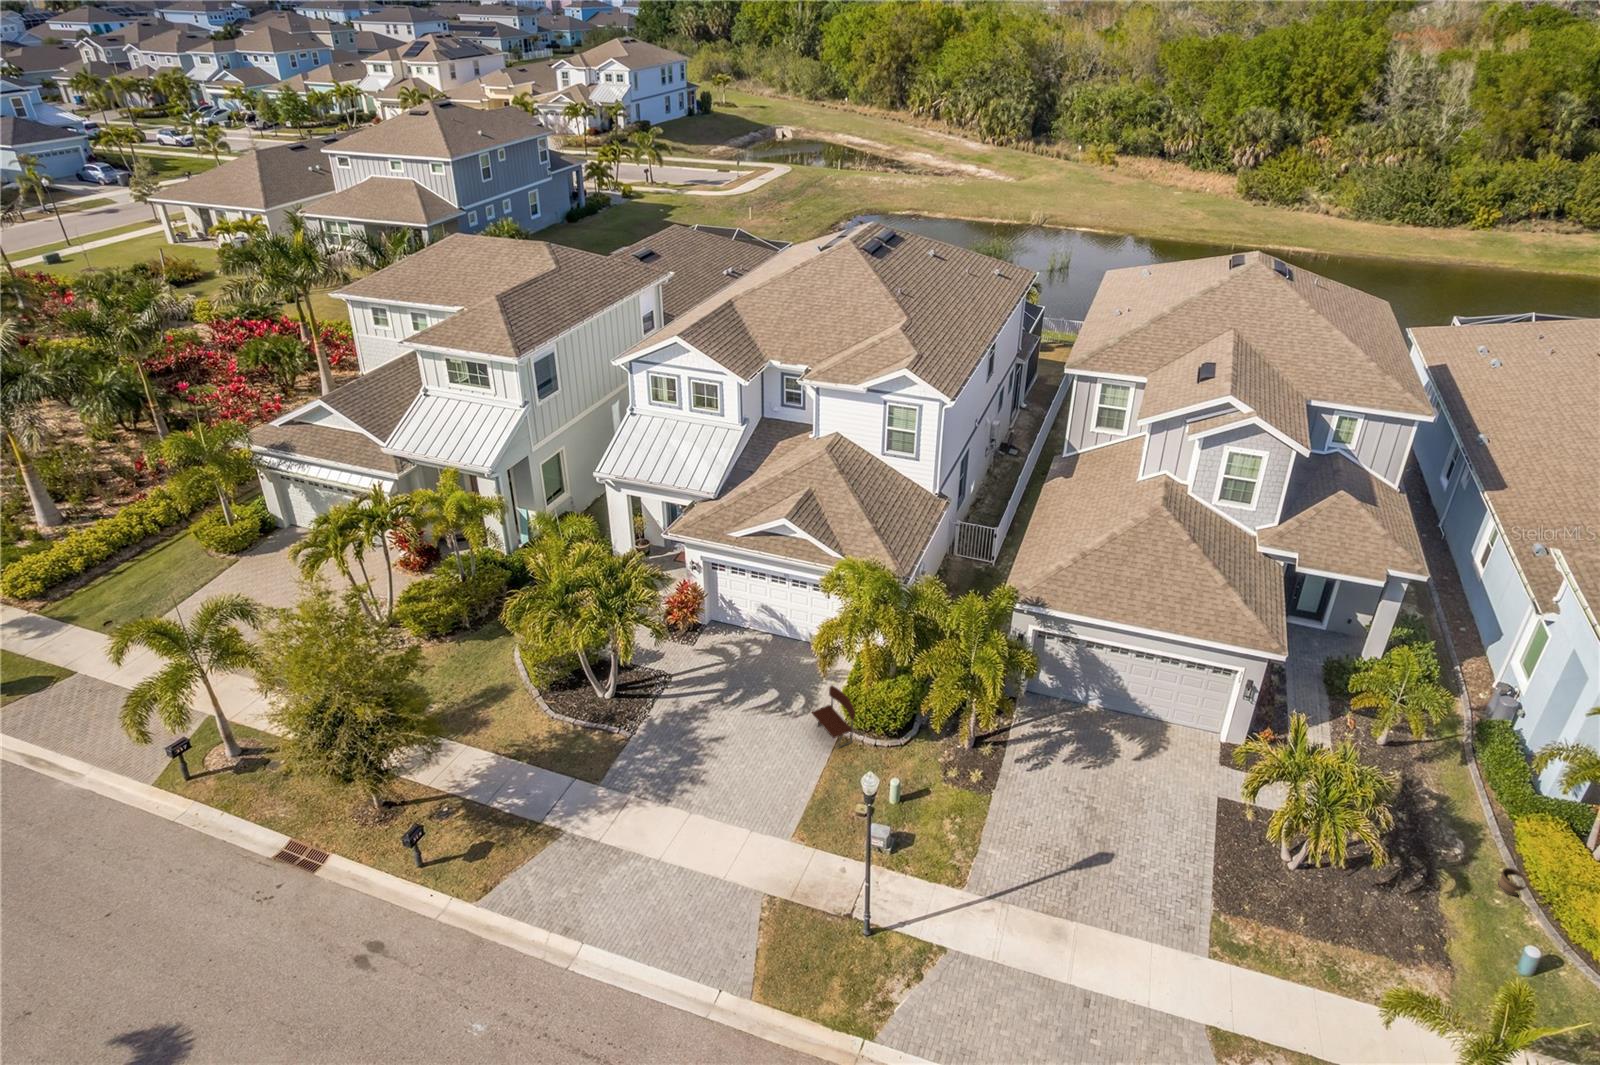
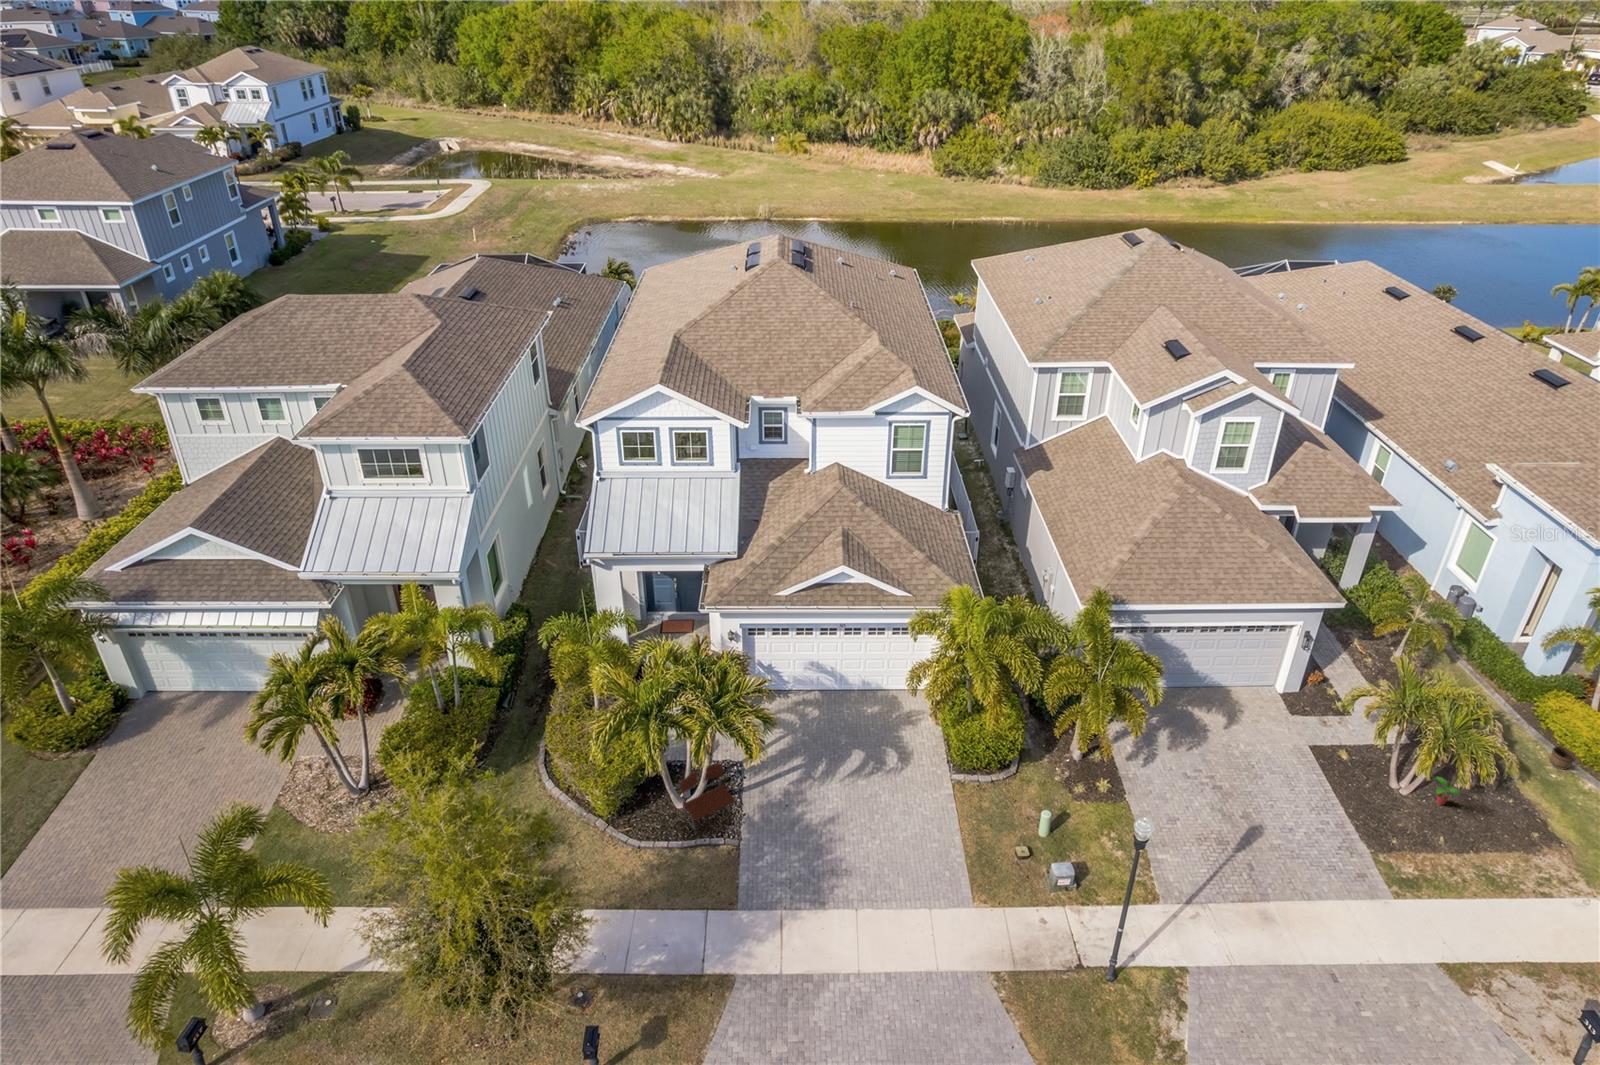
bench: present [812,686,855,748] -> present [680,763,735,830]
potted plant: none [1319,858,1352,889] -> present [1436,777,1461,805]

